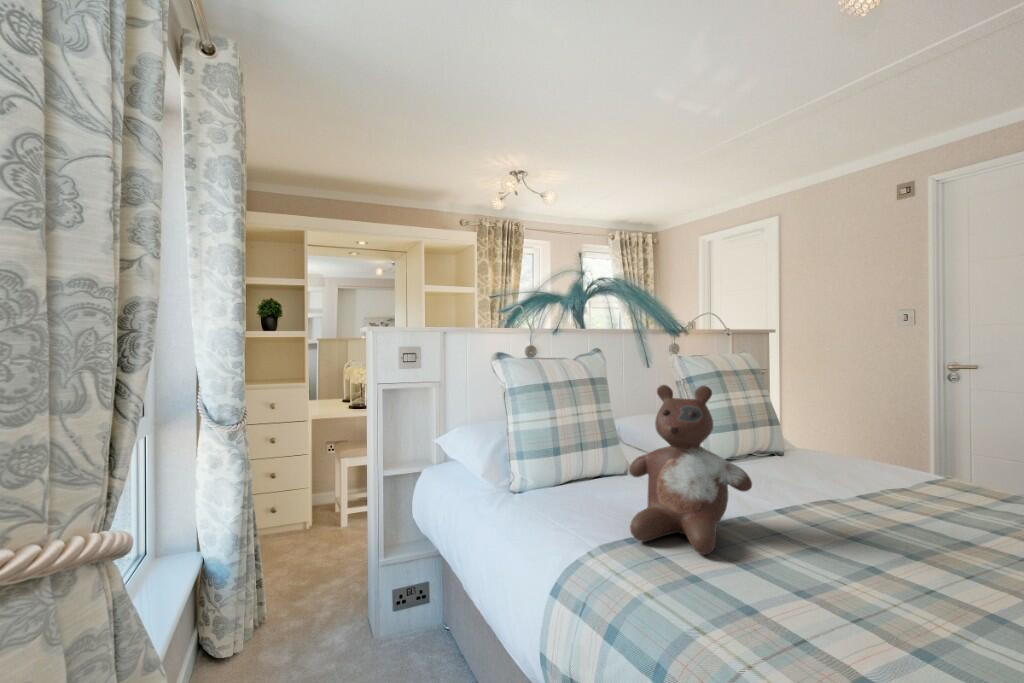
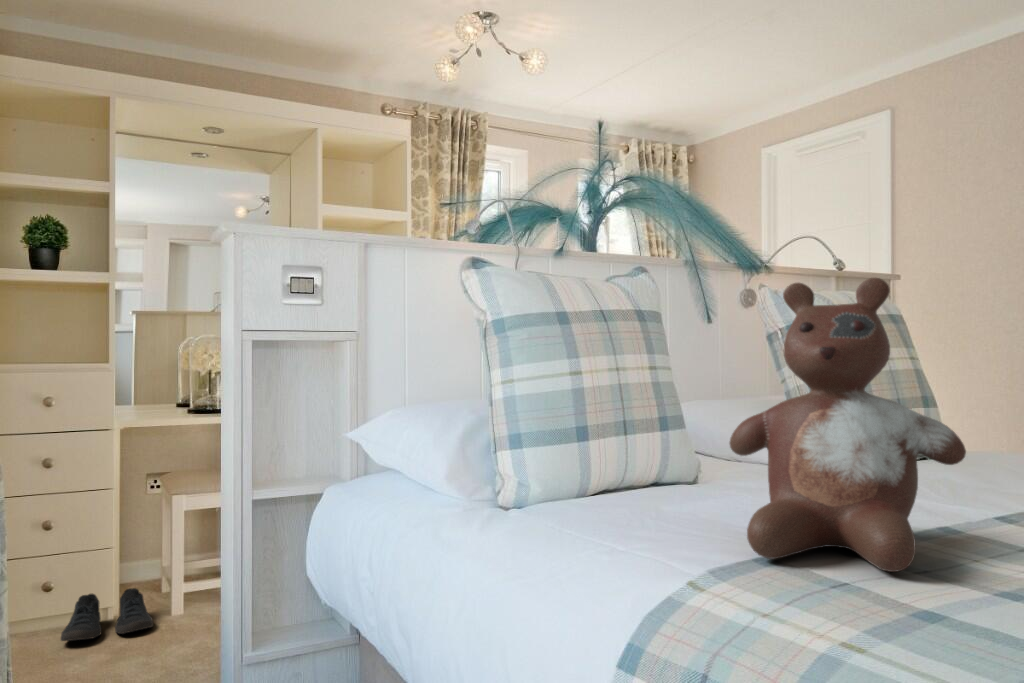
shoe: none [281,512,331,543] -> present [61,588,153,641]

